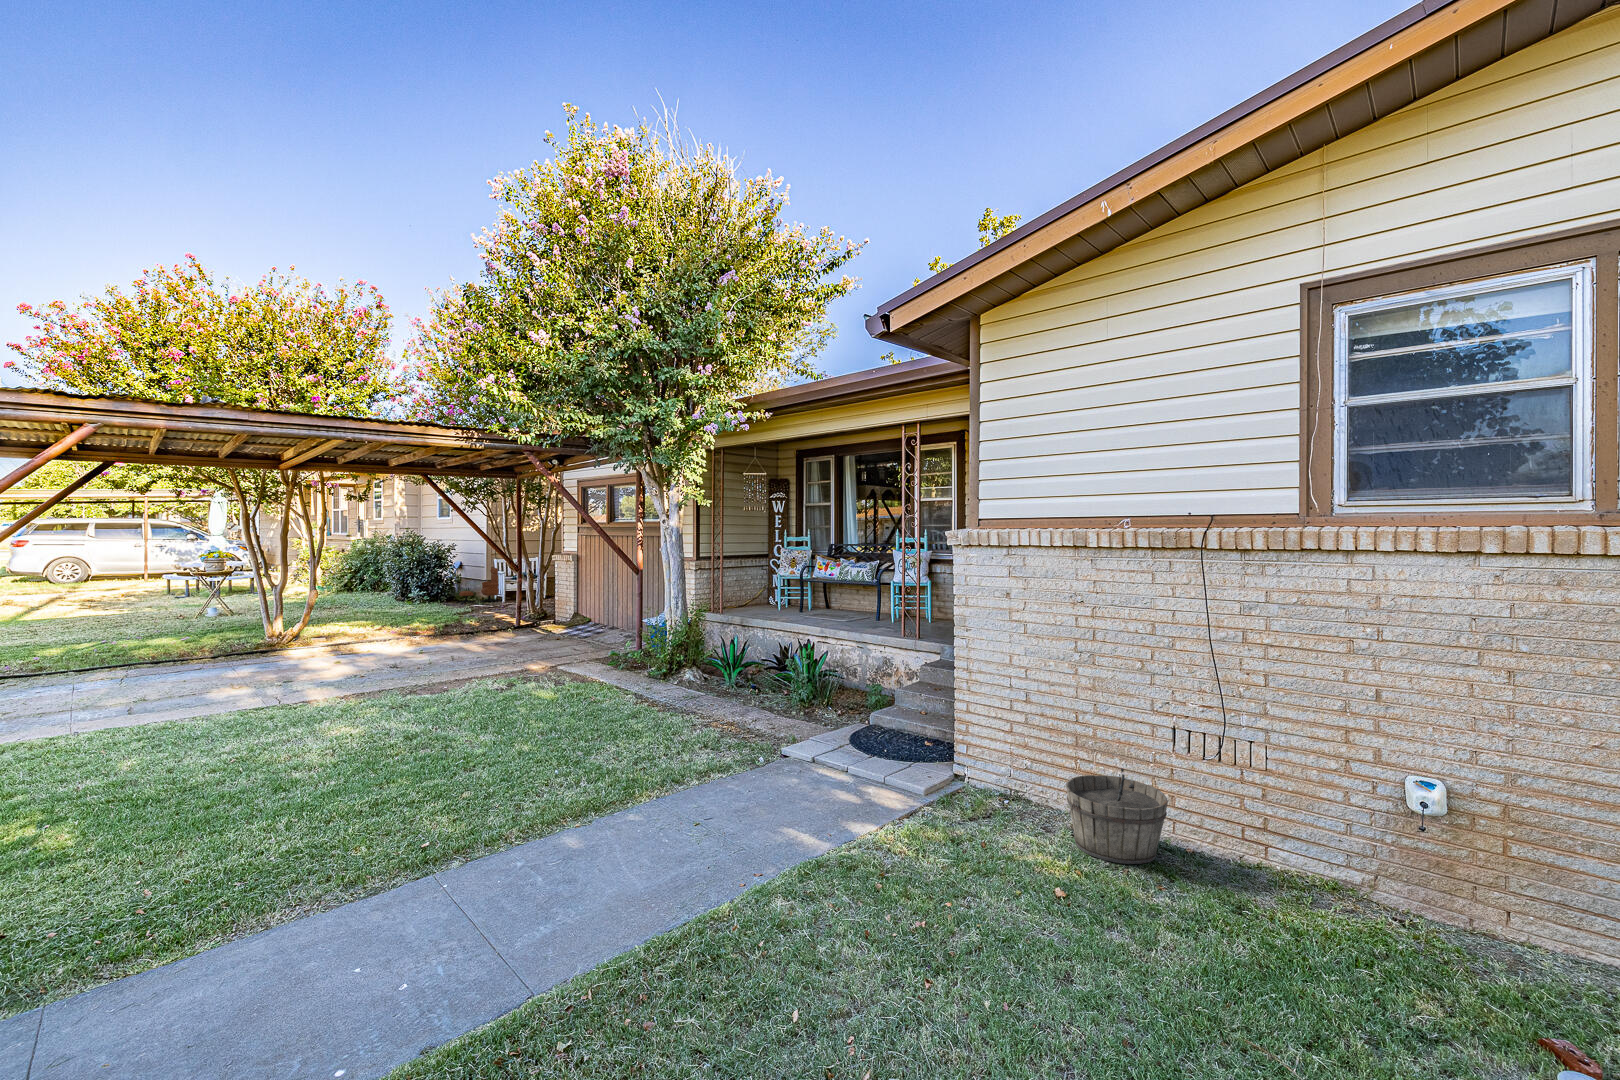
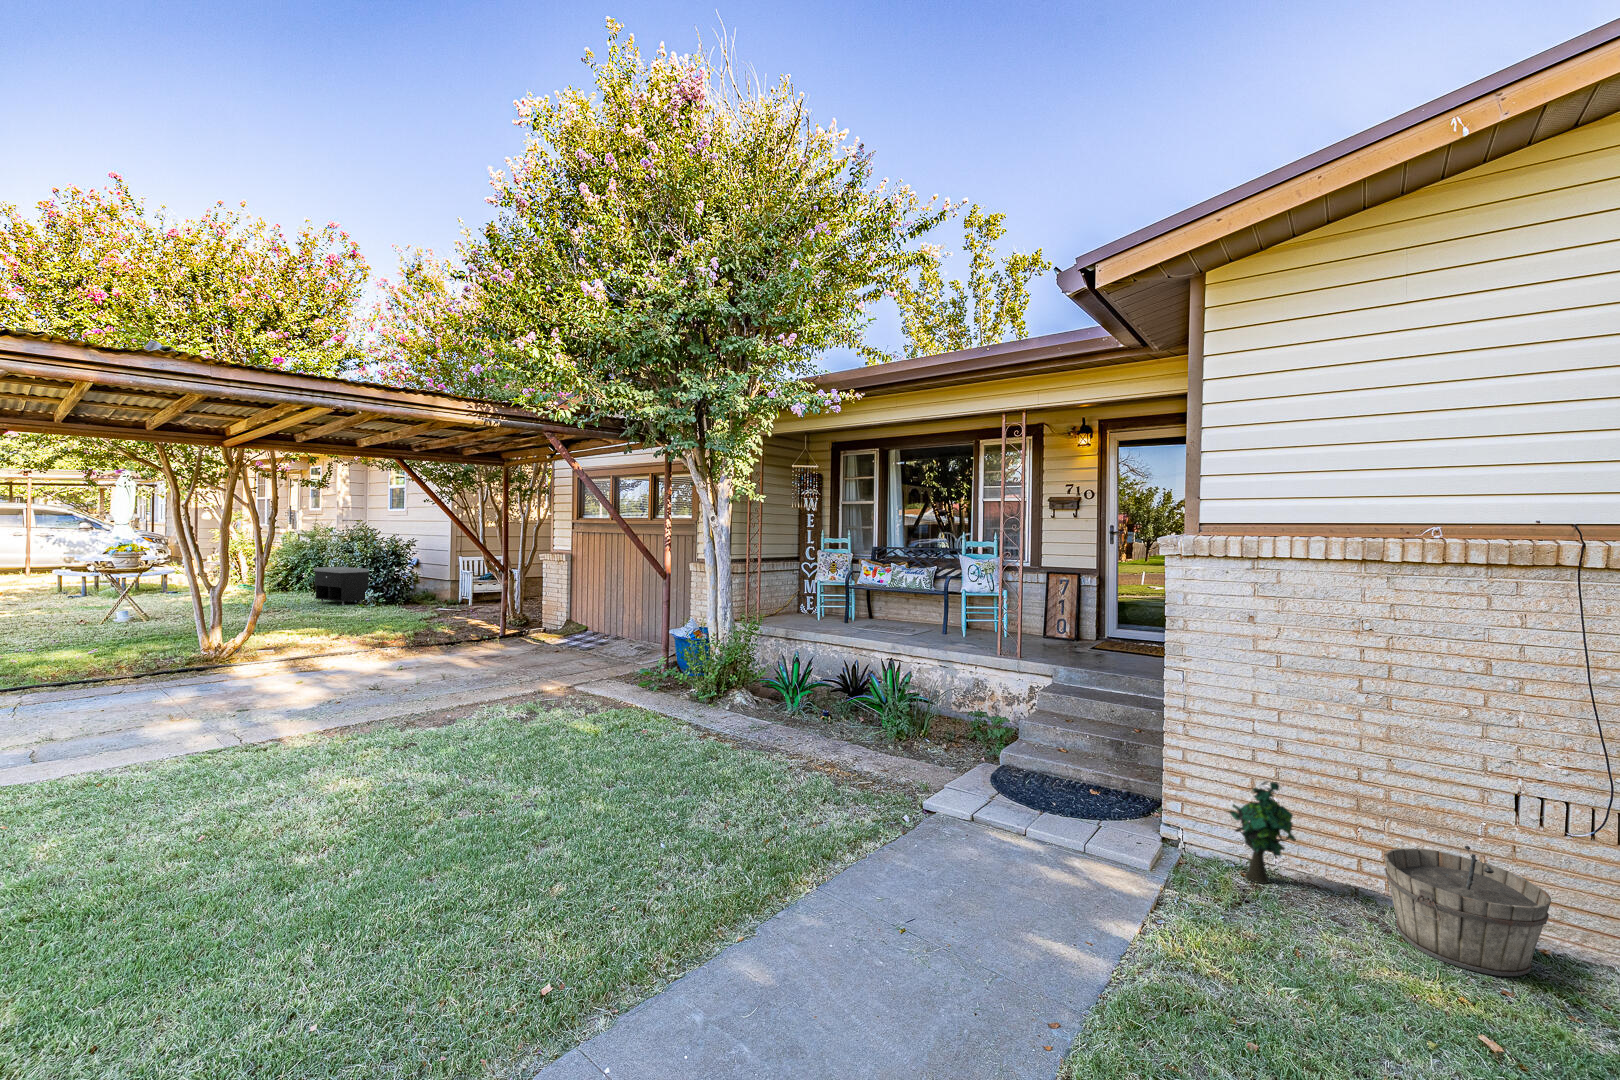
lounge chair: present [456,568,500,604] -> none [416,566,467,606]
storage bench: none [370,569,416,603] -> present [314,567,369,605]
decorative plant: none [979,725,1029,807] -> present [1228,781,1296,884]

